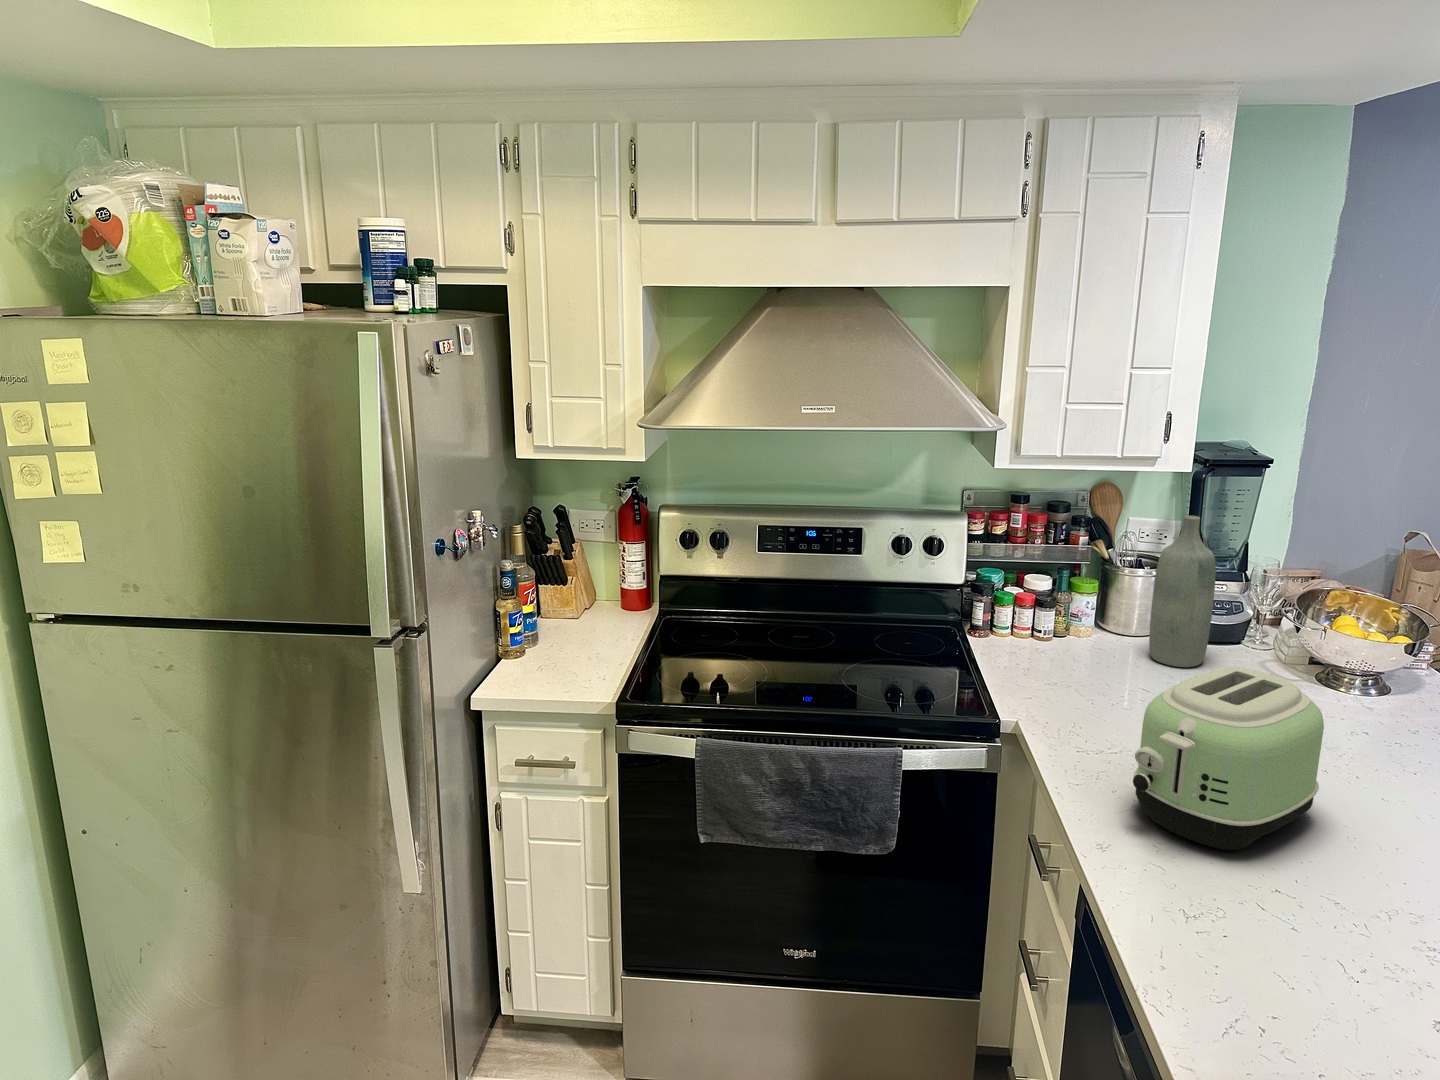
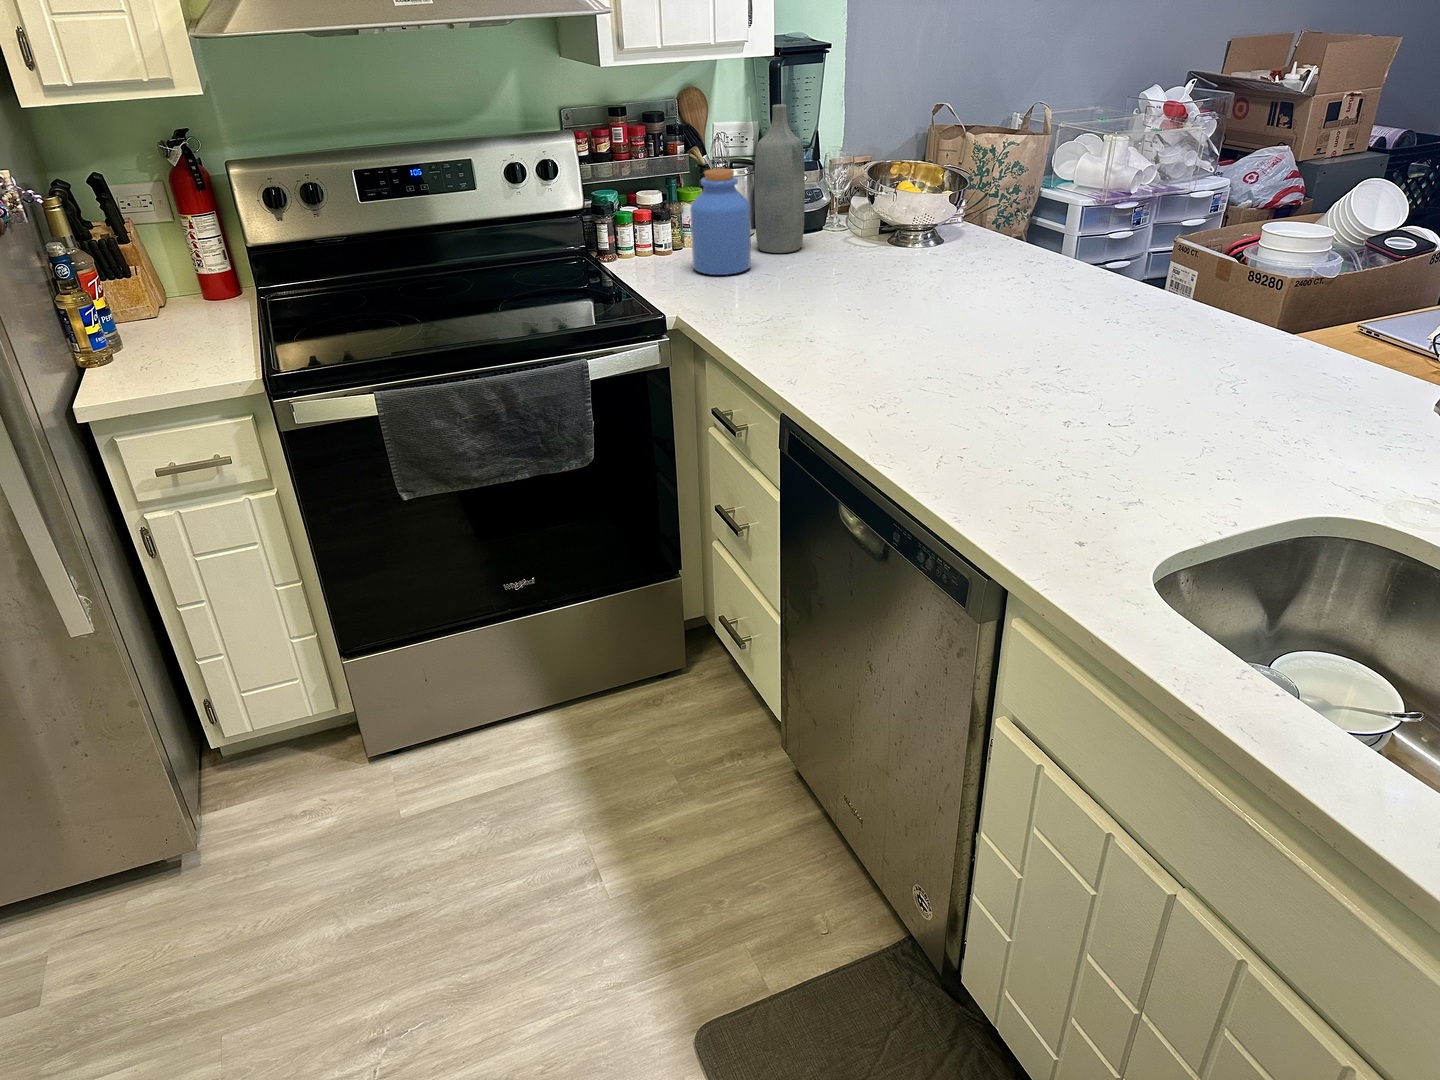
jar: none [1063,573,1135,683] -> present [690,168,751,275]
toaster: present [1133,667,1324,850] -> none [805,210,941,361]

